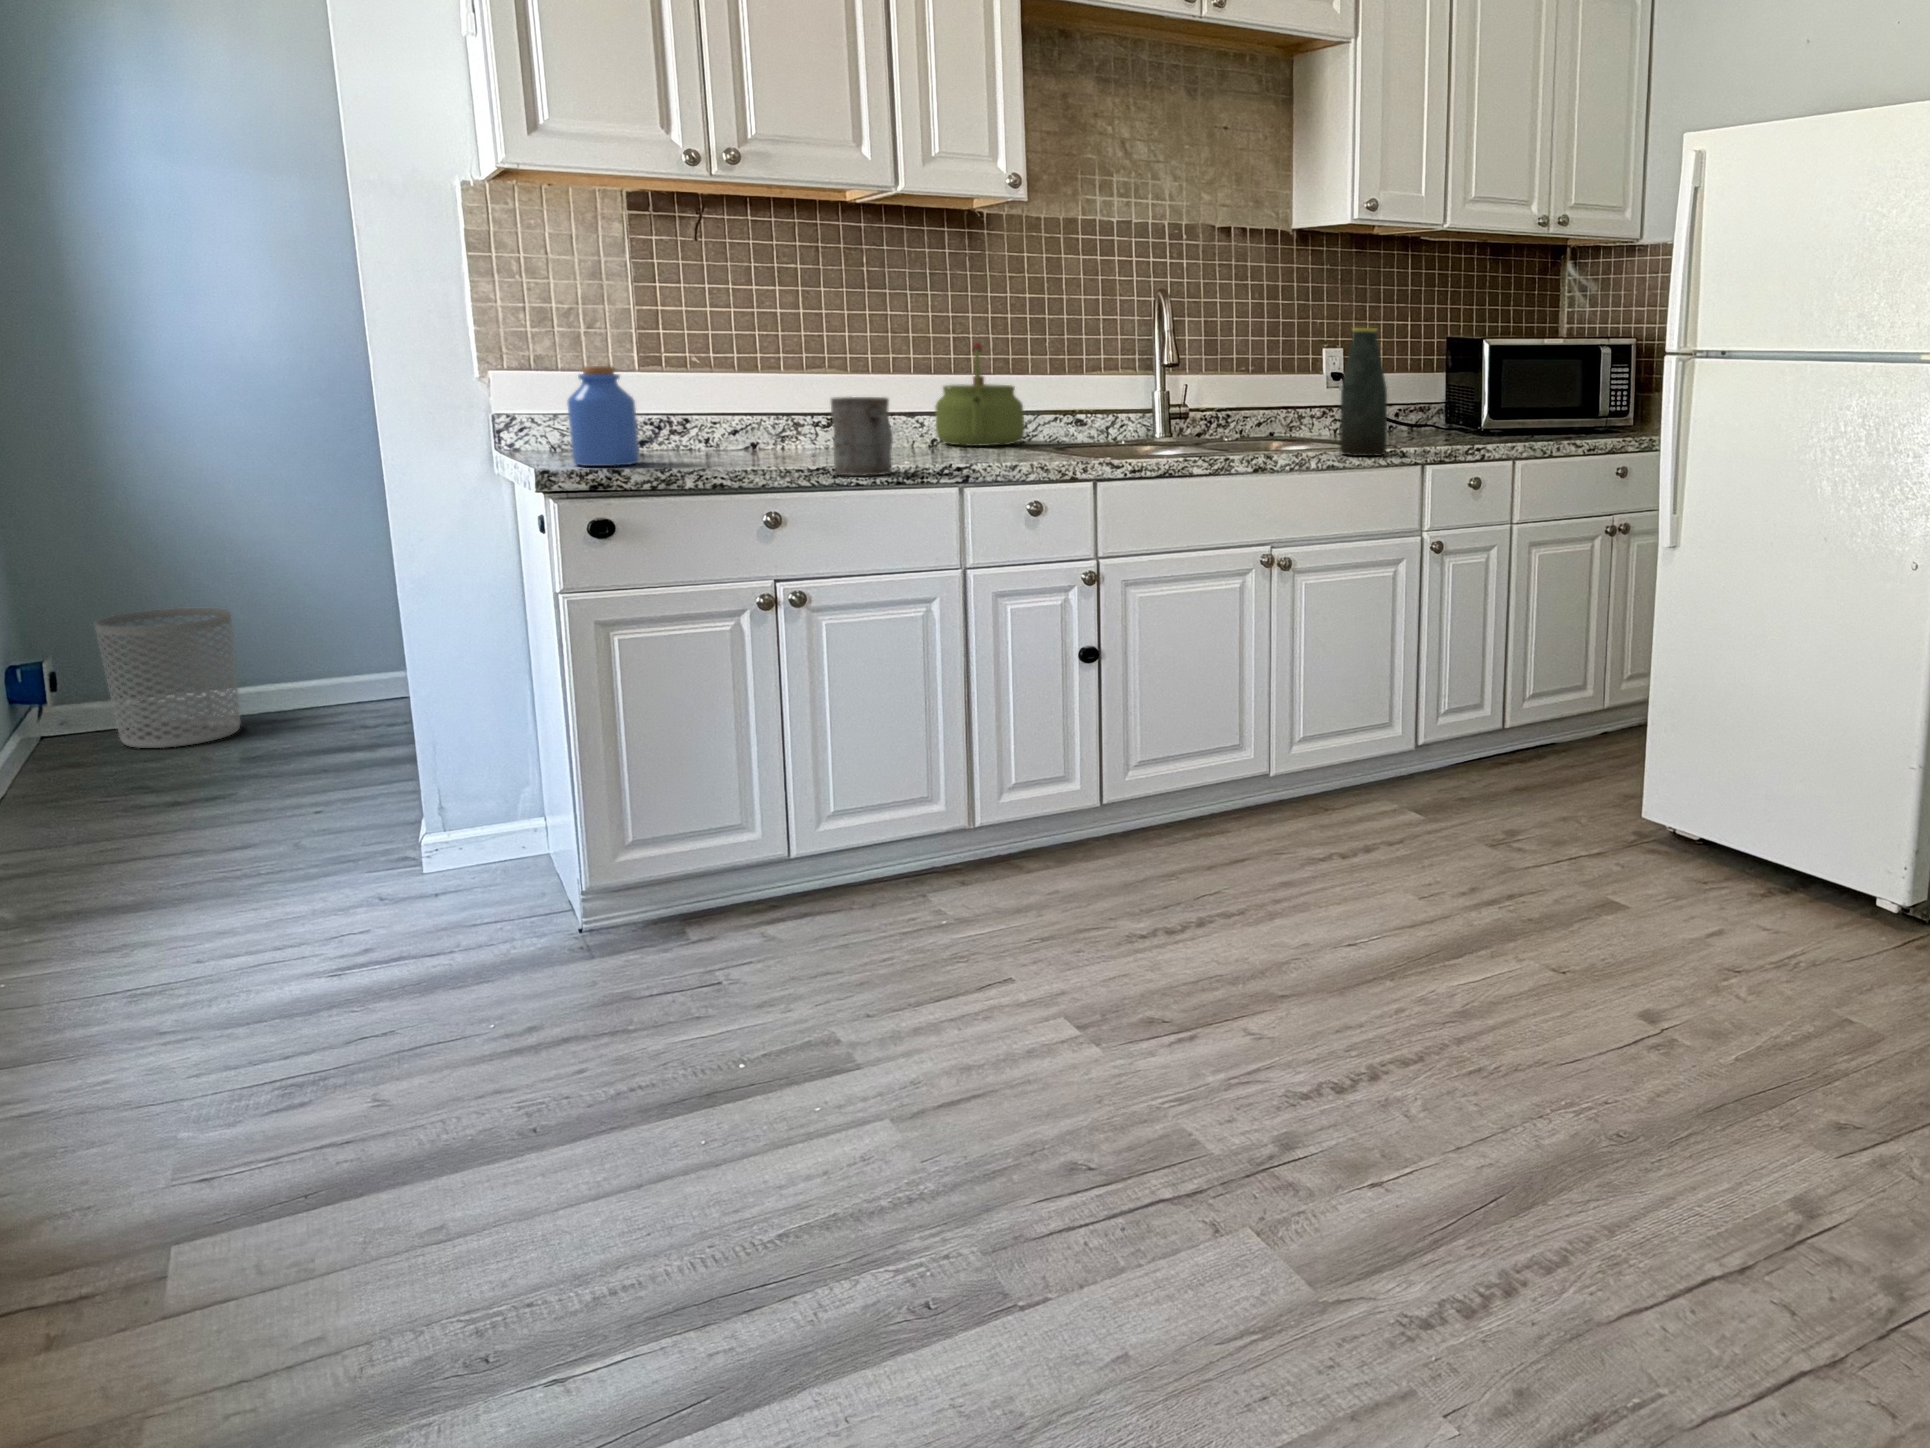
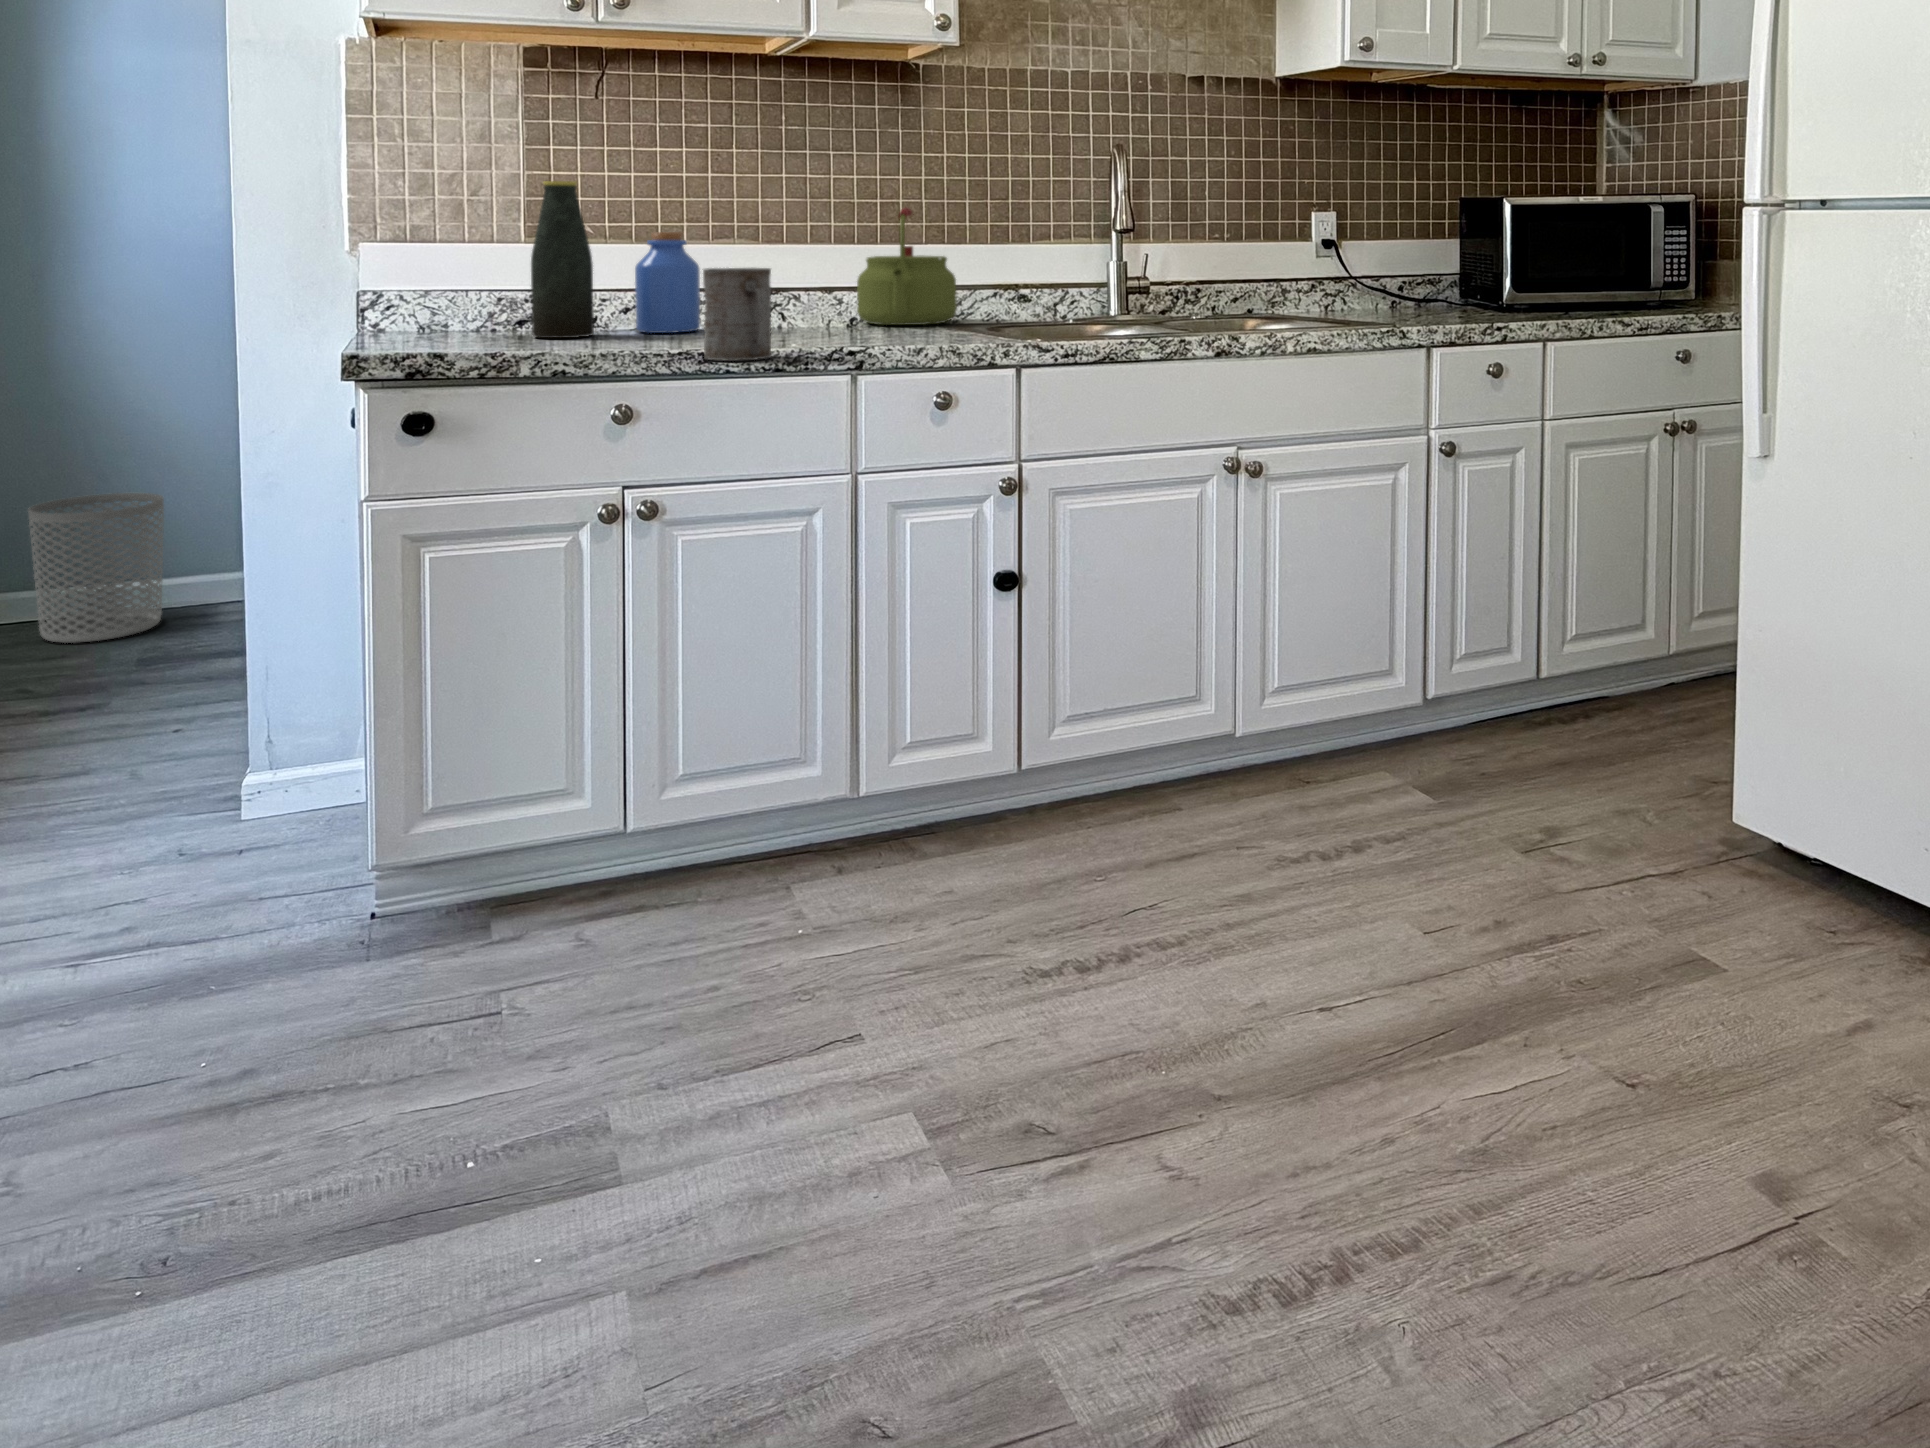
bottle: present [1340,328,1387,456] -> present [531,181,594,338]
jar: present [568,366,640,466] -> present [635,232,701,333]

